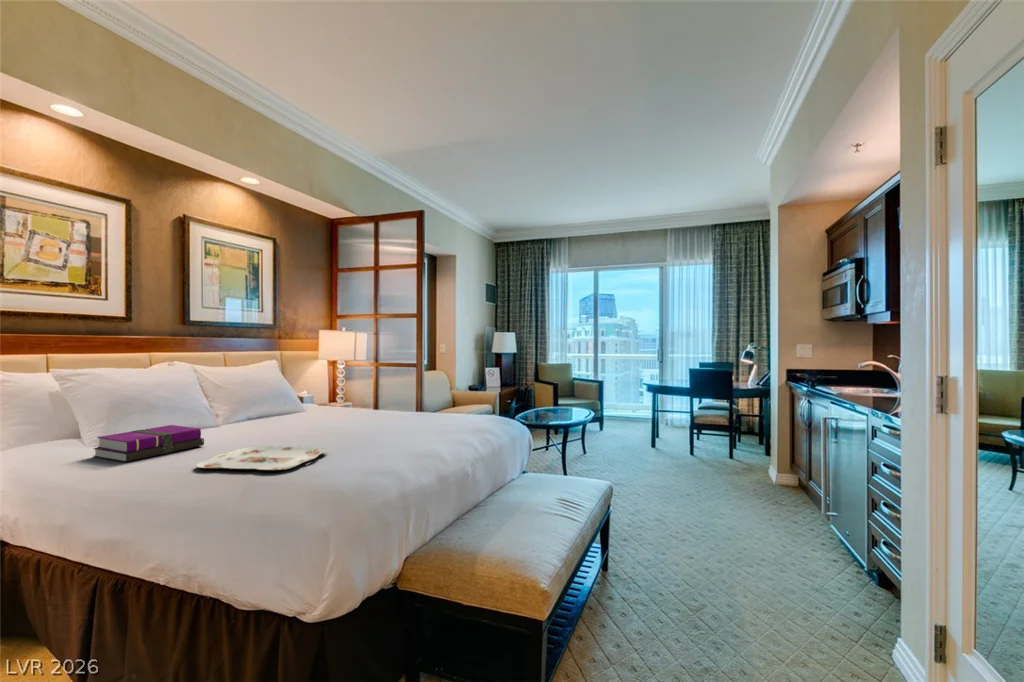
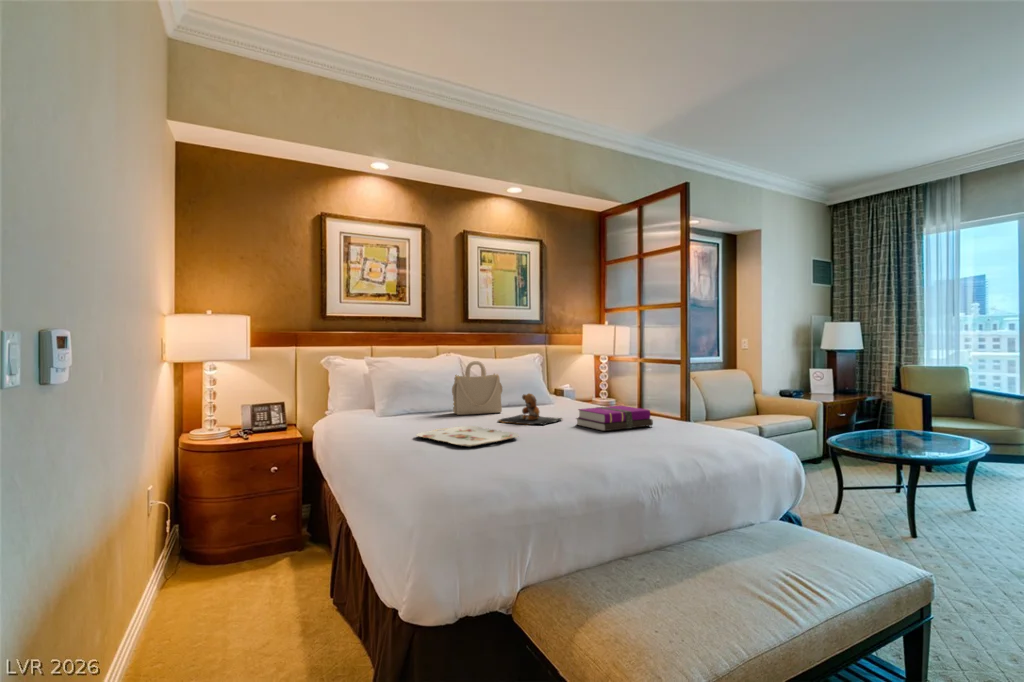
handbag: none [197,371,262,434] -> present [452,361,502,415]
teddy bear: none [272,404,343,437] -> present [498,394,562,425]
notebook: present [94,425,204,462] -> present [577,406,653,431]

